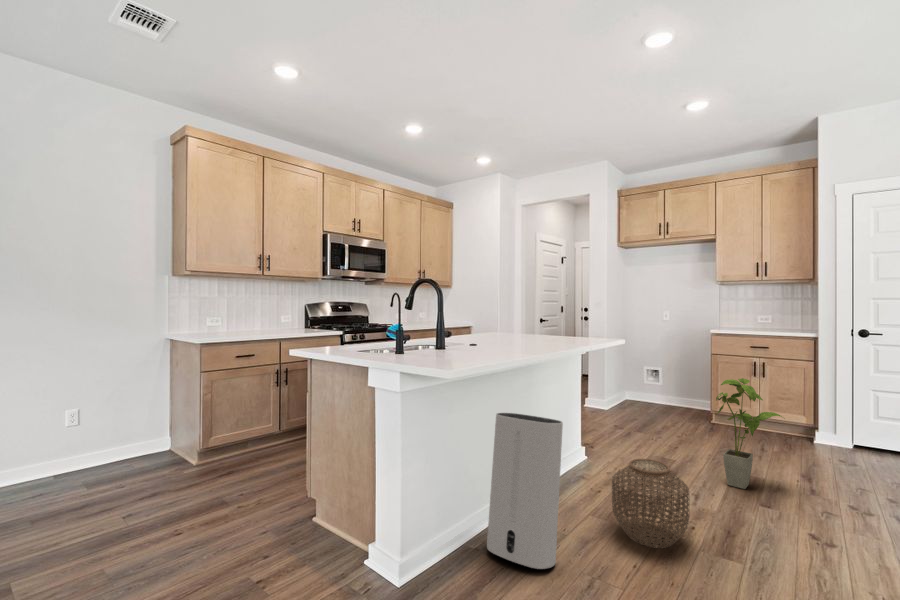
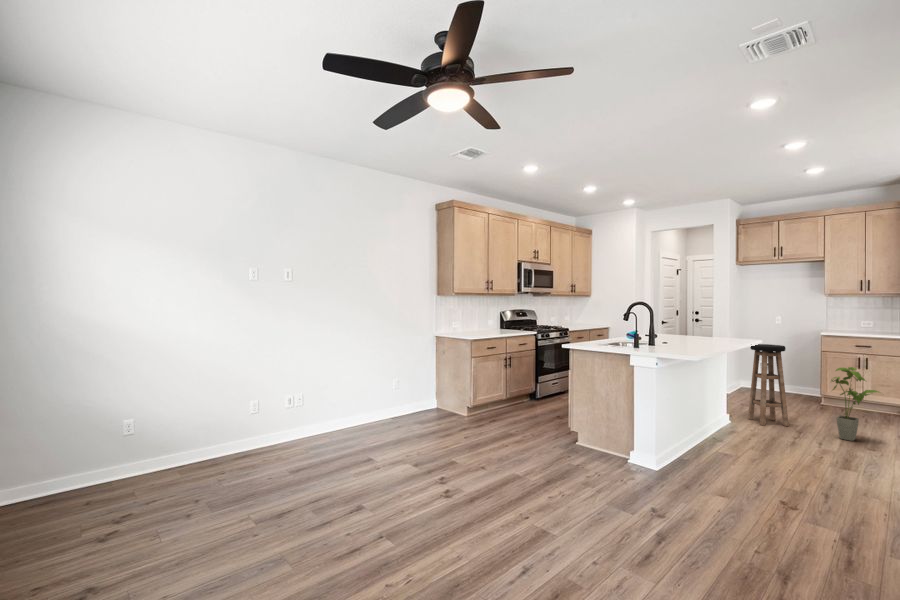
bar stool: none [613,346,664,463] -> present [748,344,789,426]
air purifier: present [487,413,563,569] -> none [693,382,741,465]
woven basket: present [612,459,690,548] -> none [766,413,819,463]

